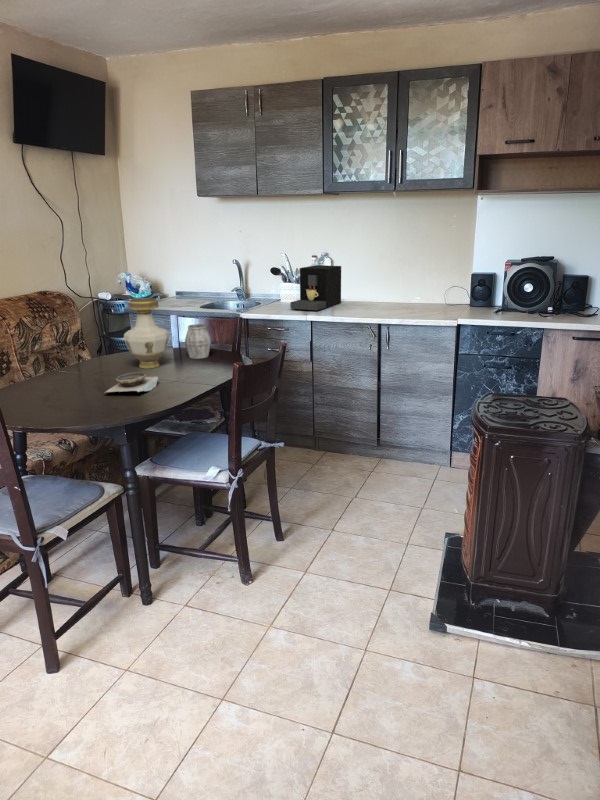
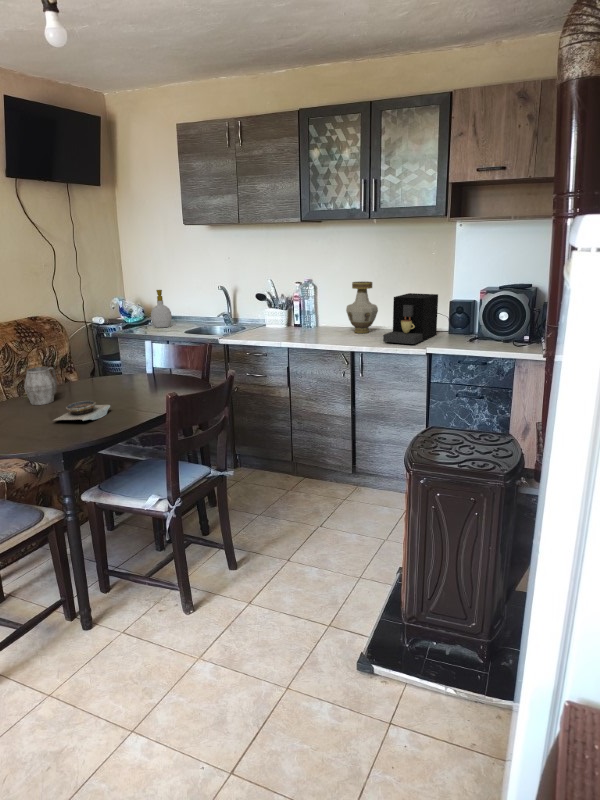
soap bottle: none [160,264,181,303] -> present [151,290,172,328]
coffee maker: present [290,265,341,310] -> present [383,293,438,344]
vase: present [124,298,169,369] -> present [346,282,378,333]
mug: present [185,324,211,359] -> present [24,367,57,405]

